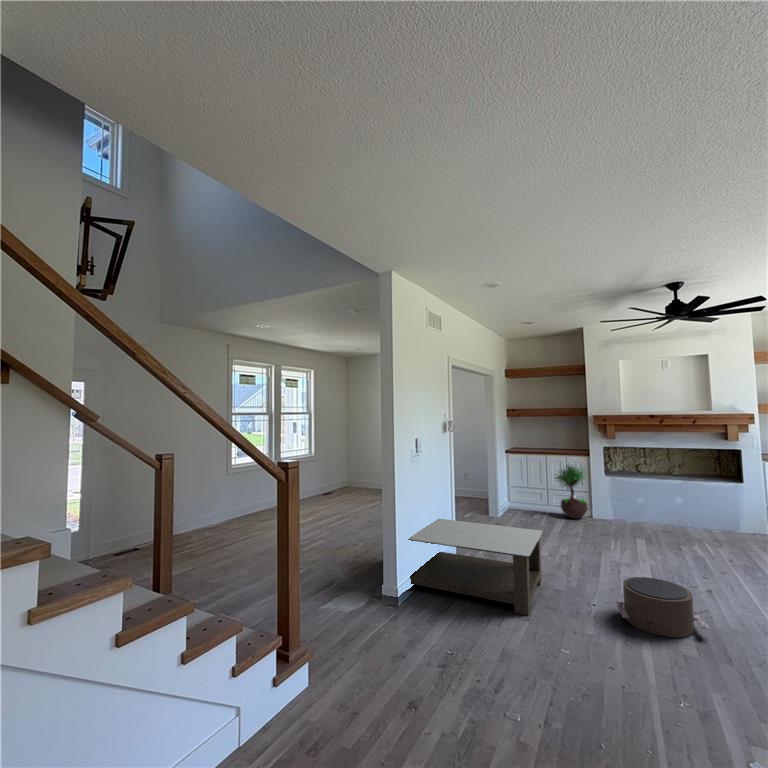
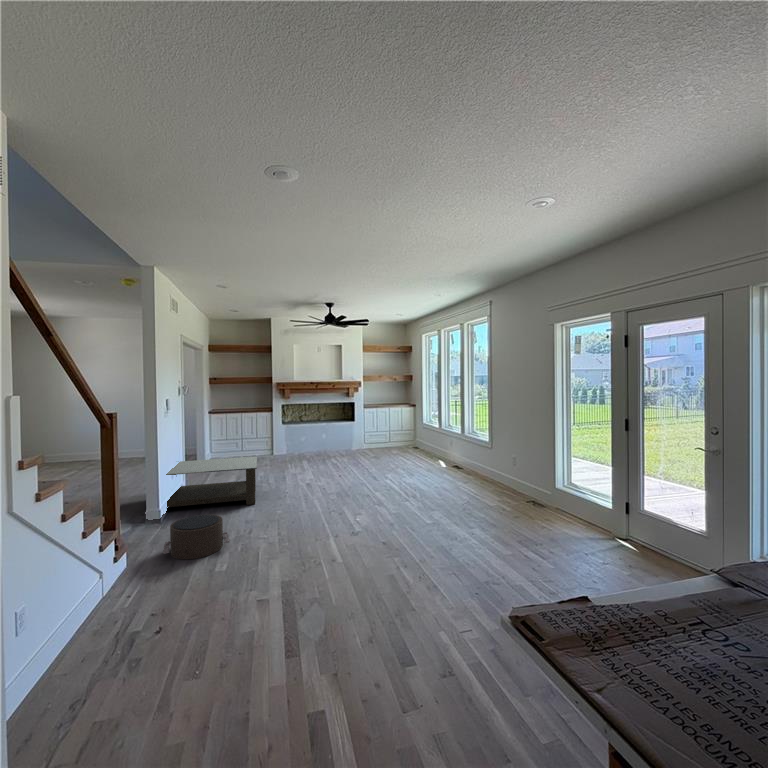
potted tree: present [555,466,588,518] -> none [248,415,273,456]
pouf: present [616,577,710,638] -> present [163,514,230,559]

